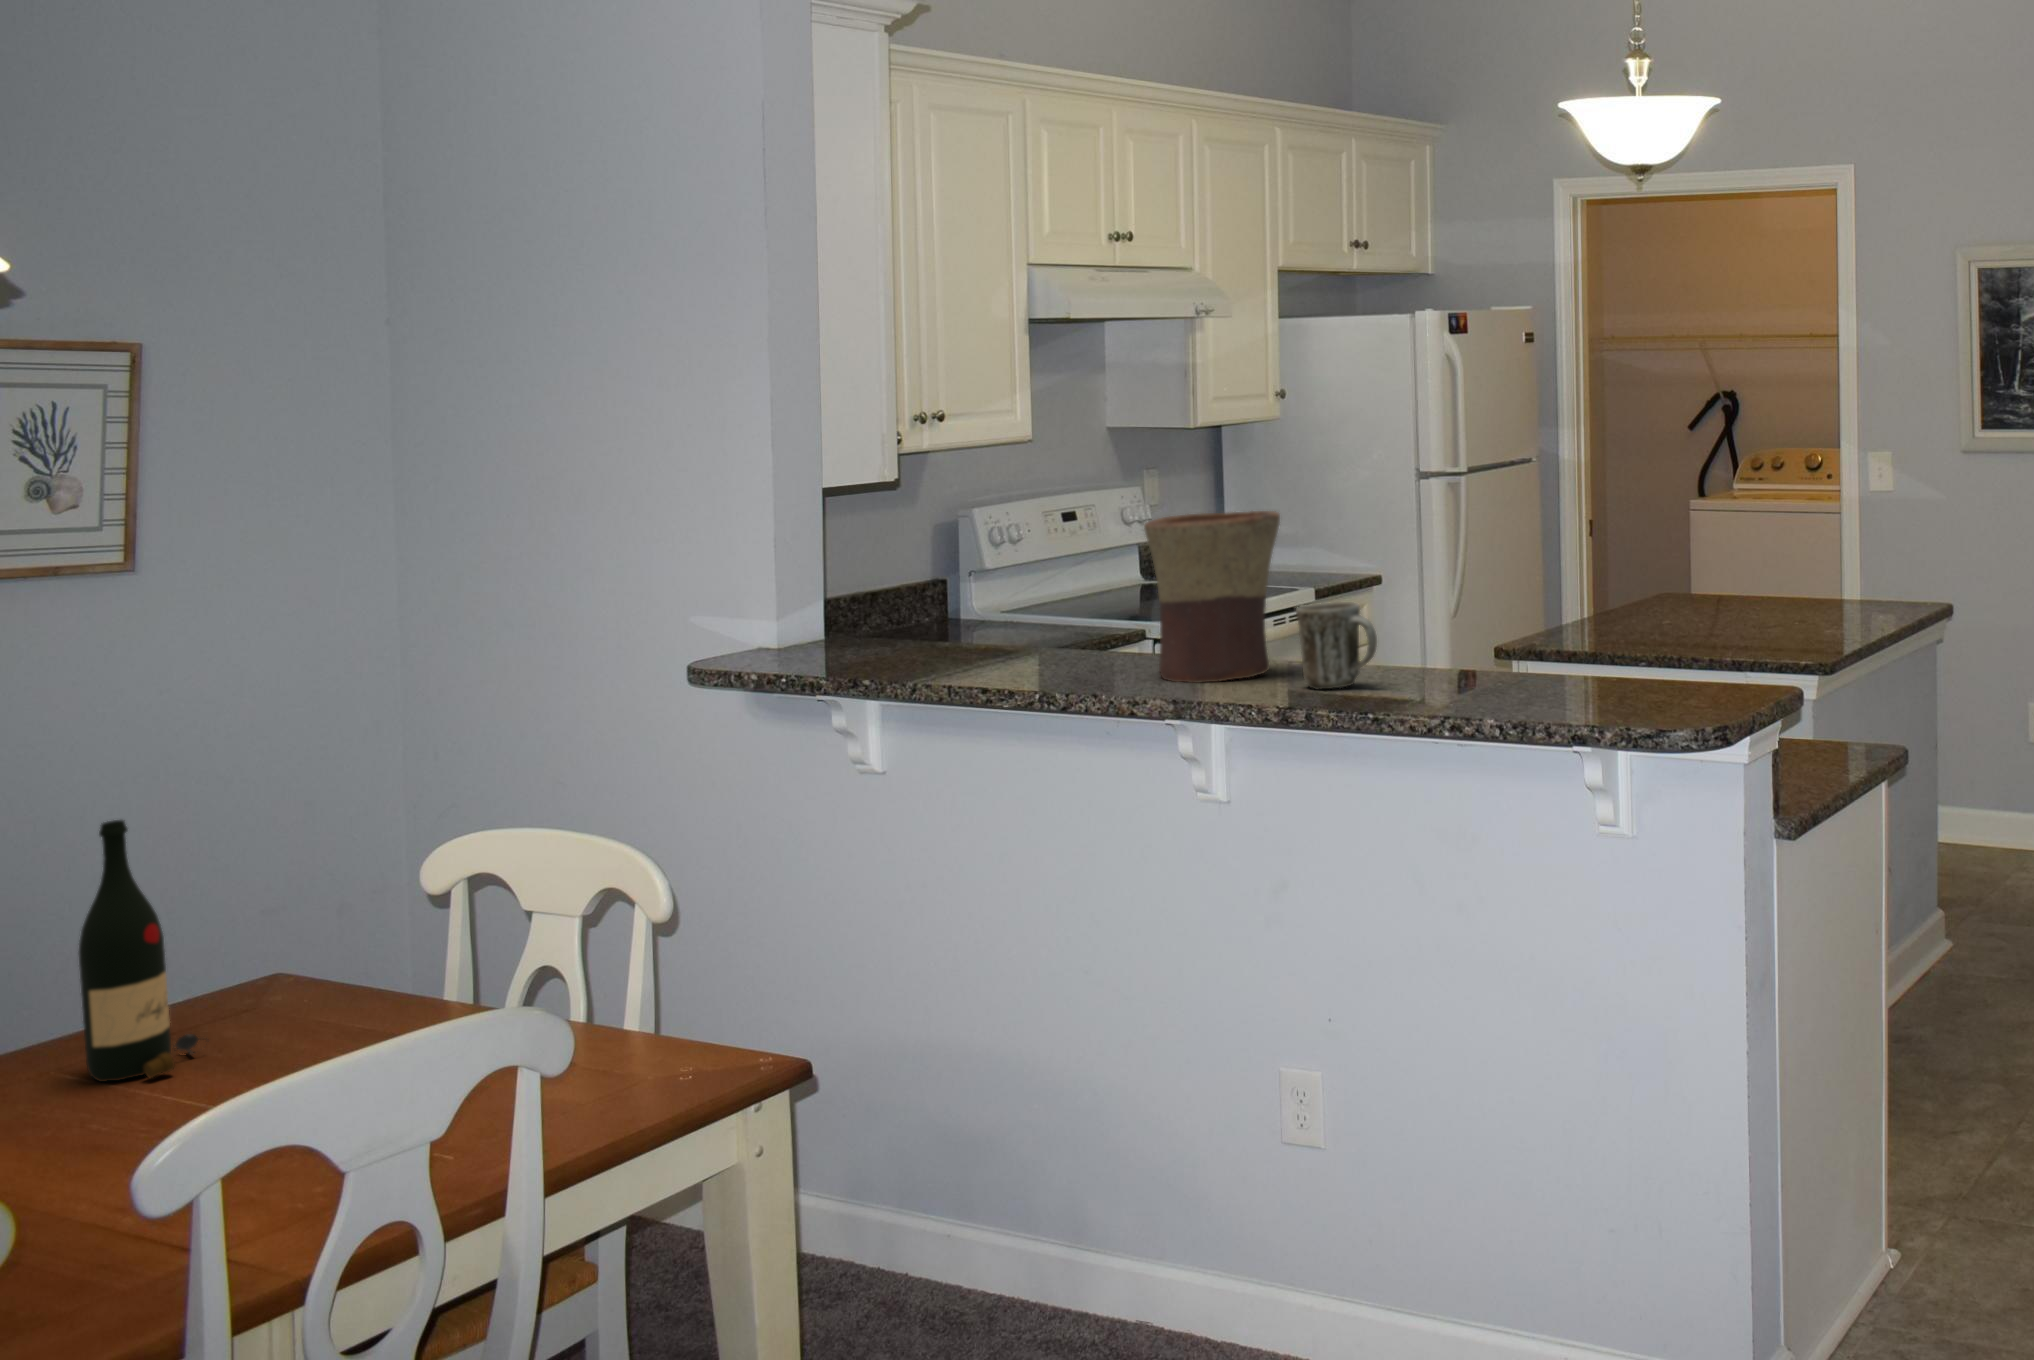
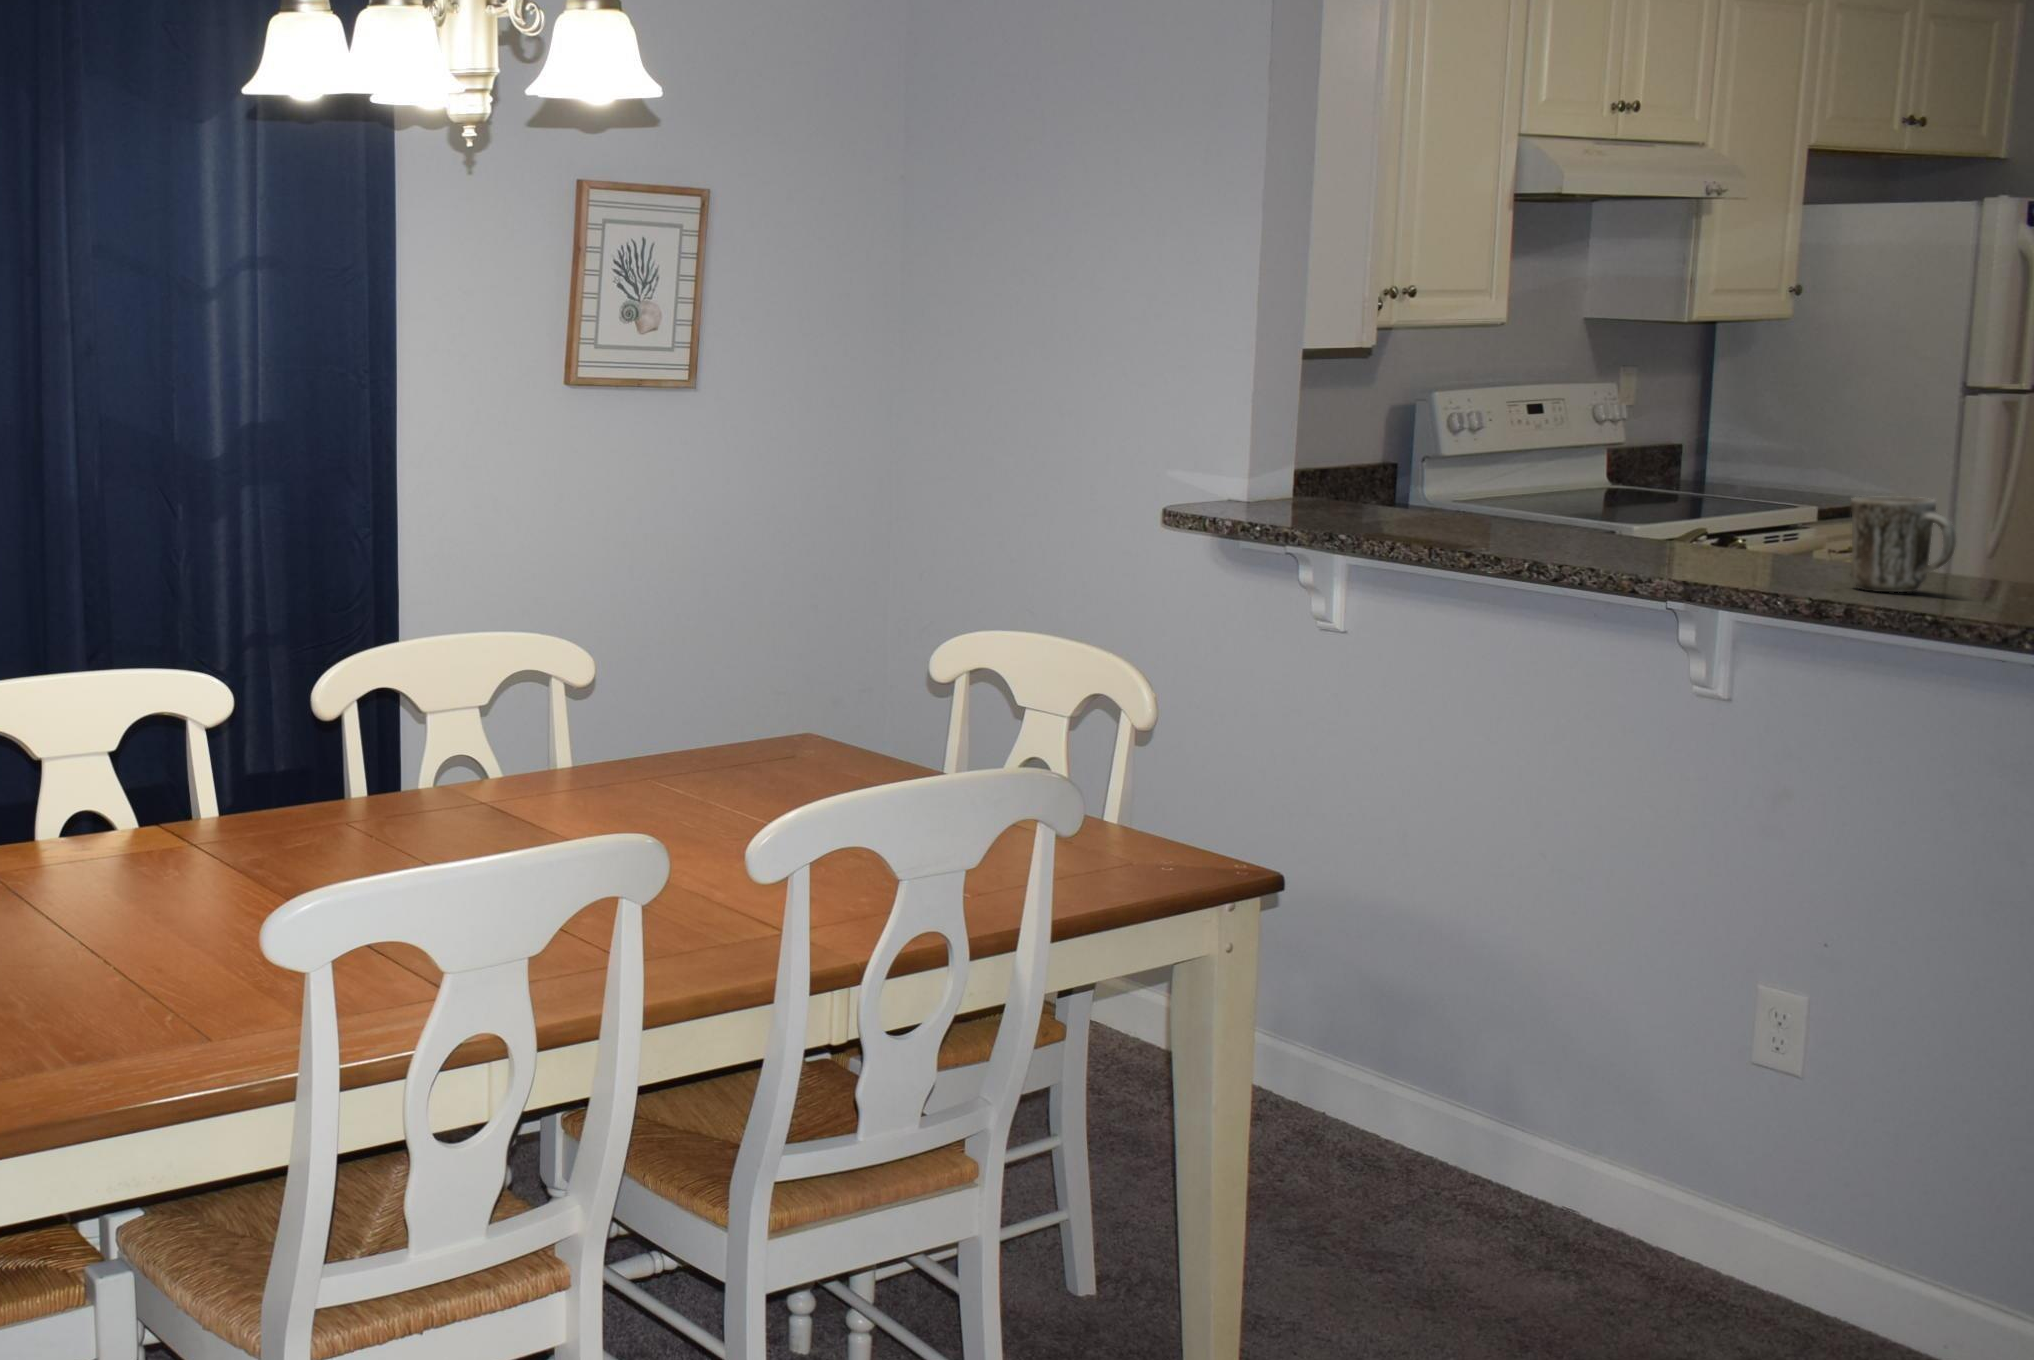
flower pot: present [1144,511,1280,683] -> none [1665,390,1838,573]
wine bottle: present [79,820,199,1082] -> none [708,572,791,778]

